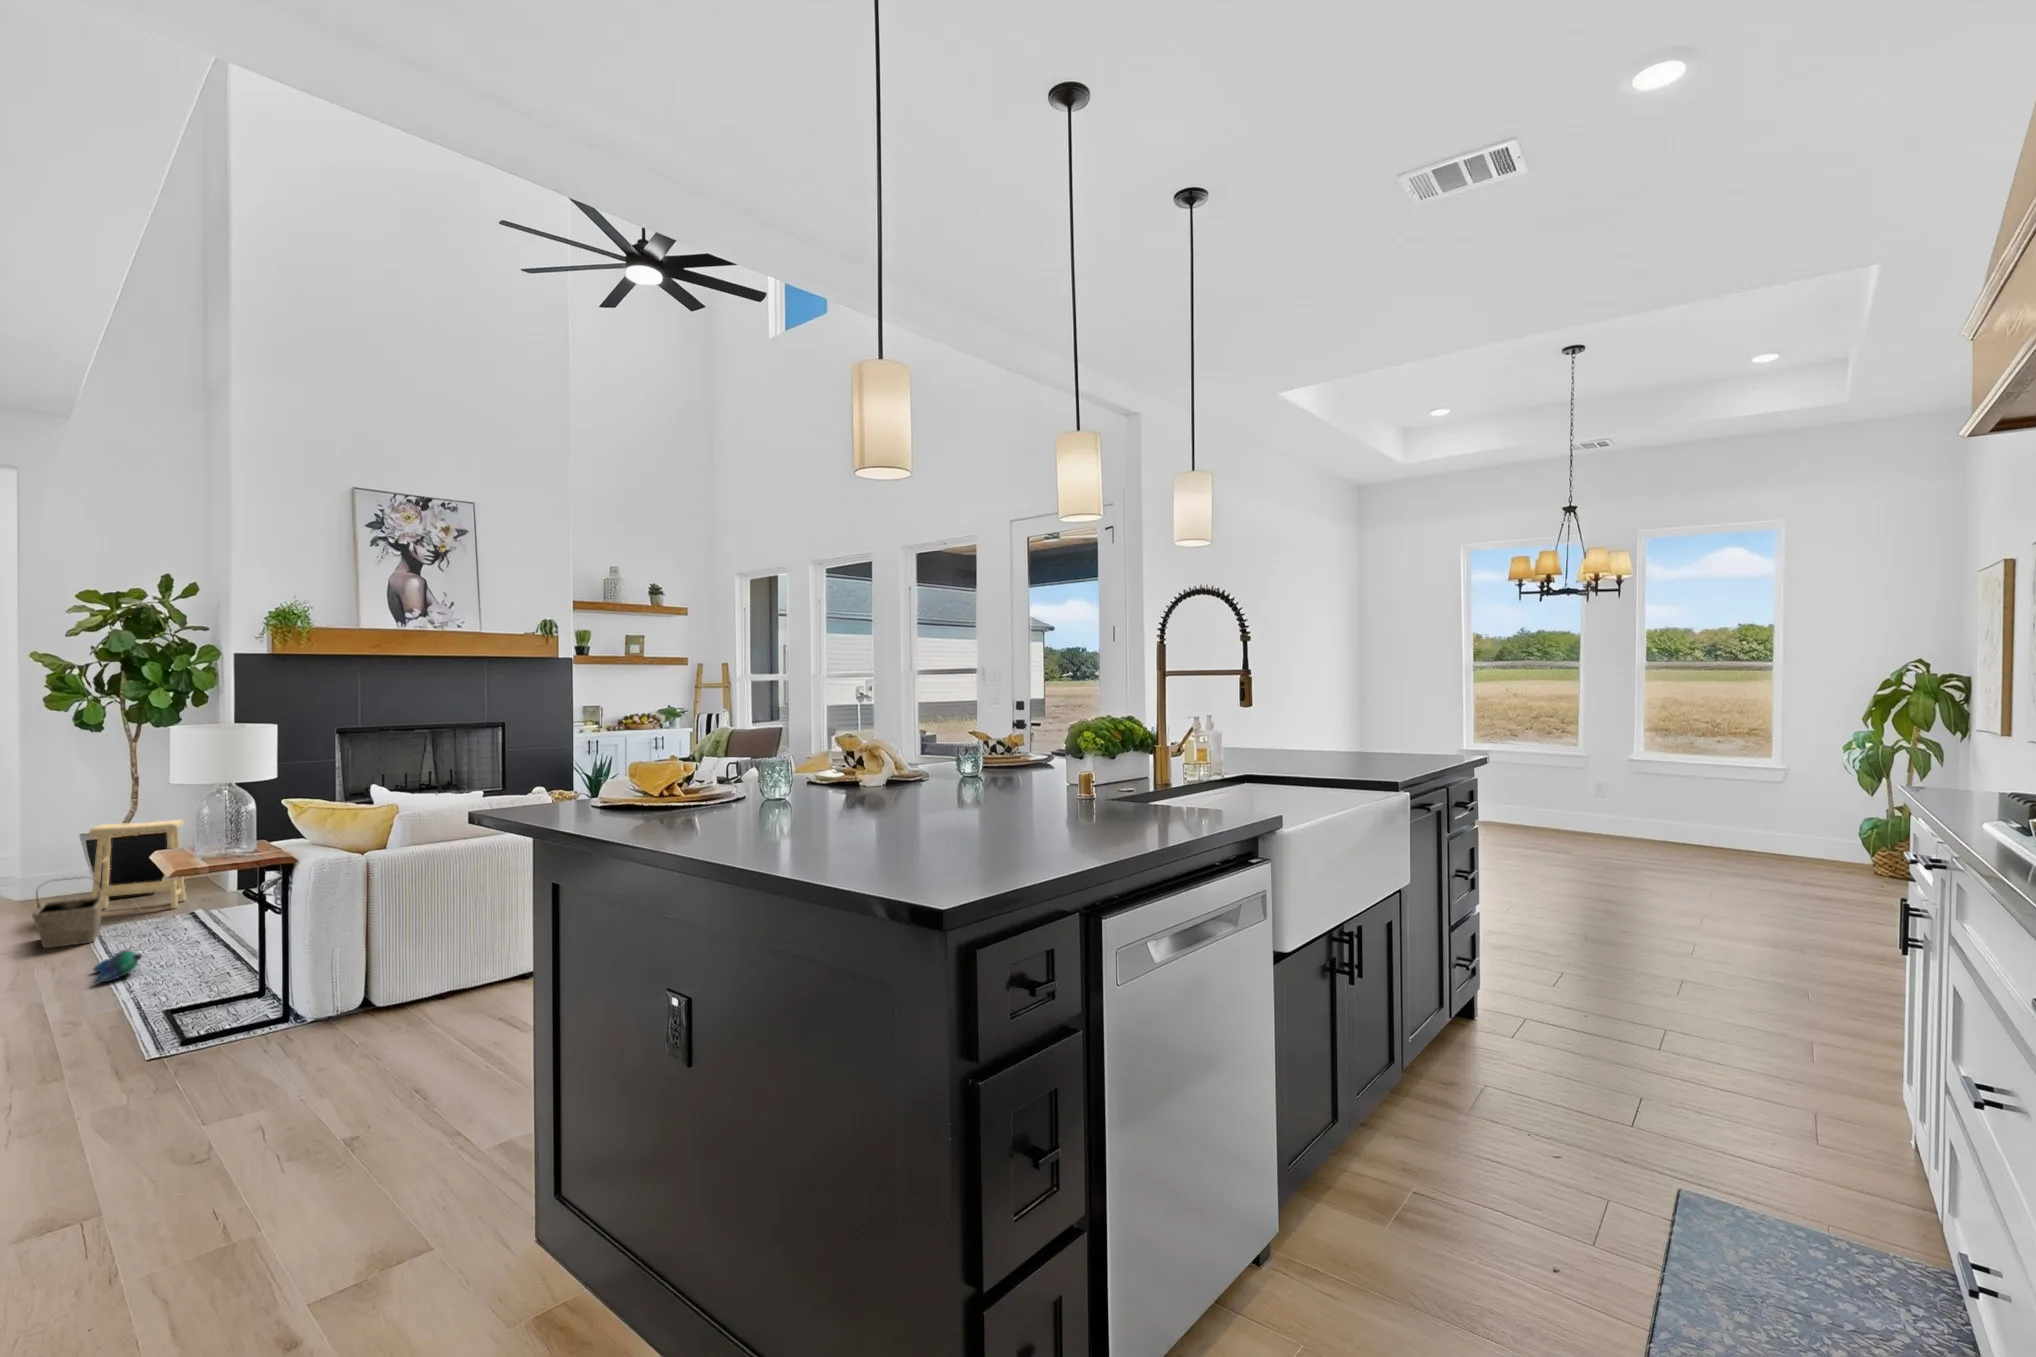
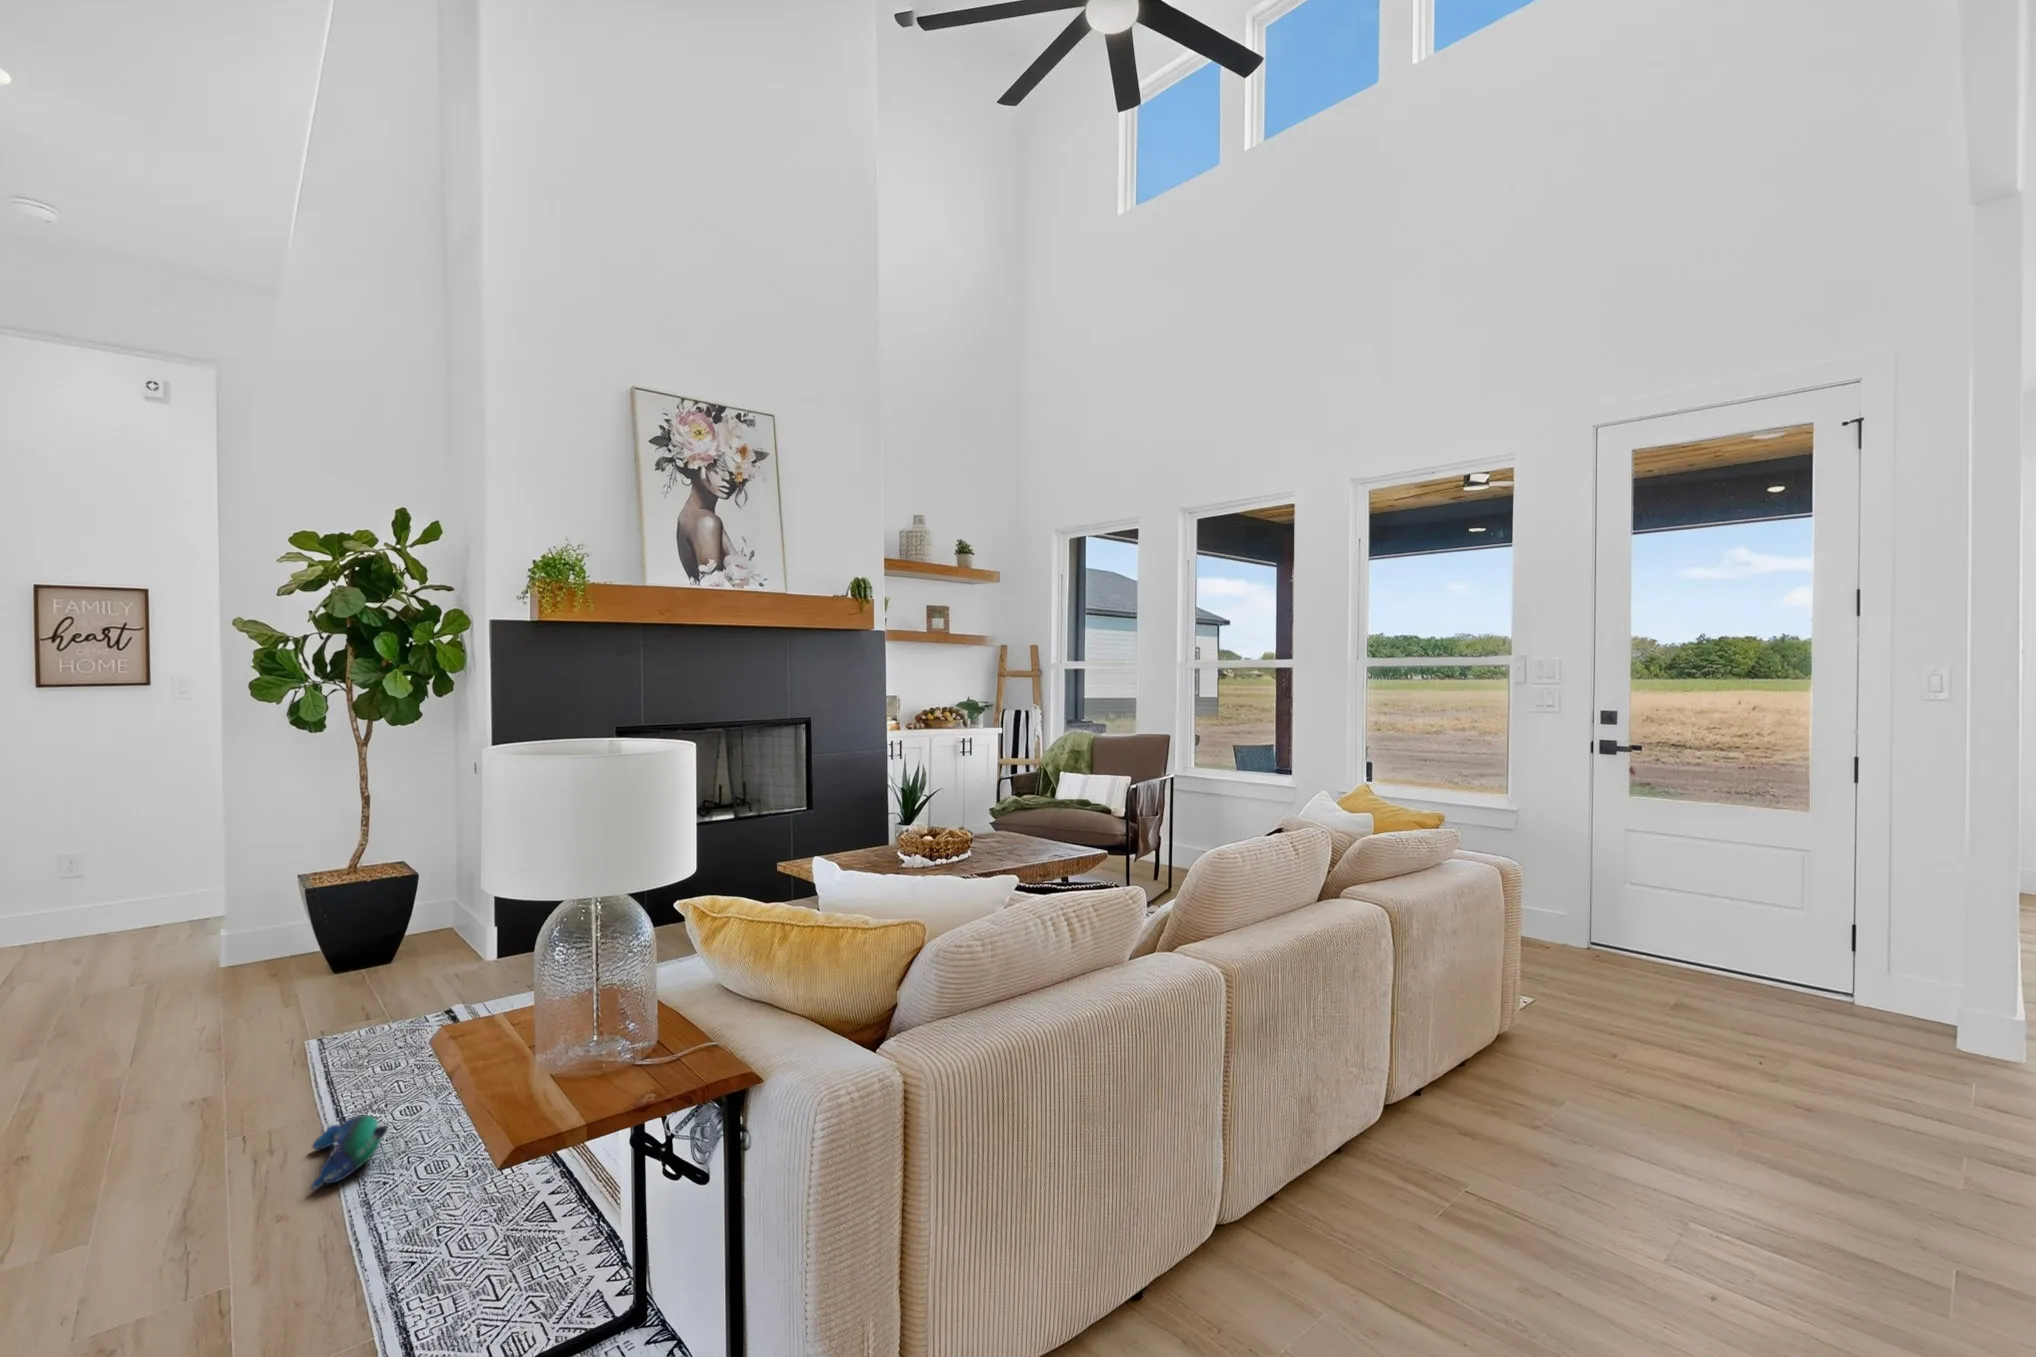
footstool: present [89,820,186,909] -> none [308,859,433,1003]
basket: present [32,878,103,948] -> none [228,959,327,1076]

